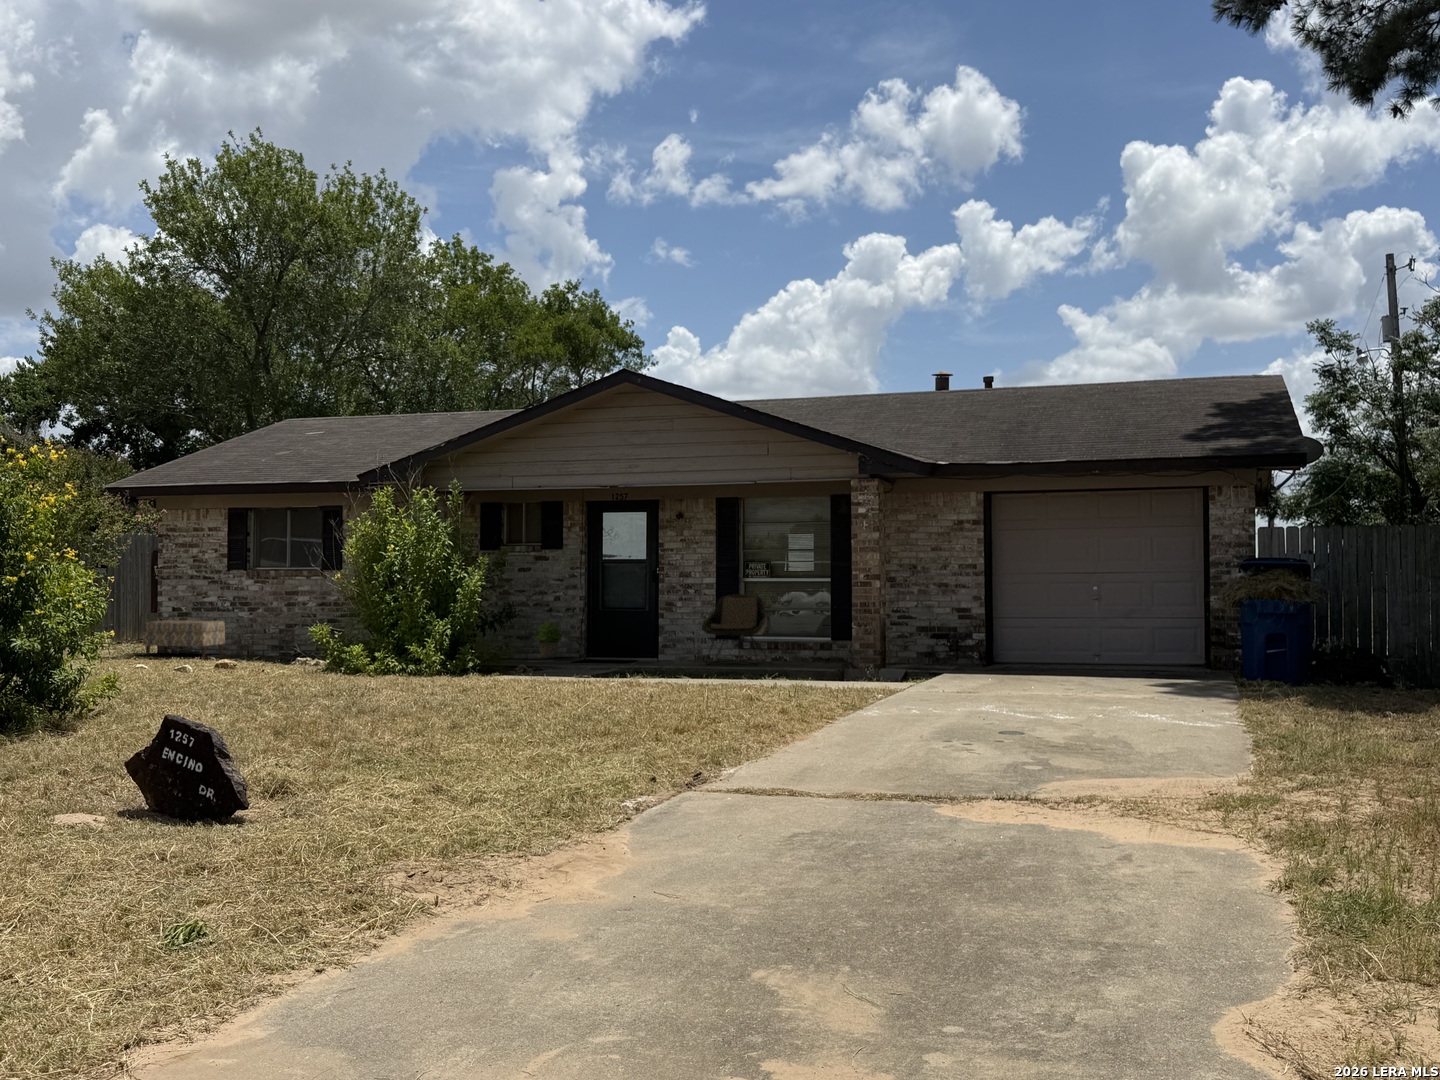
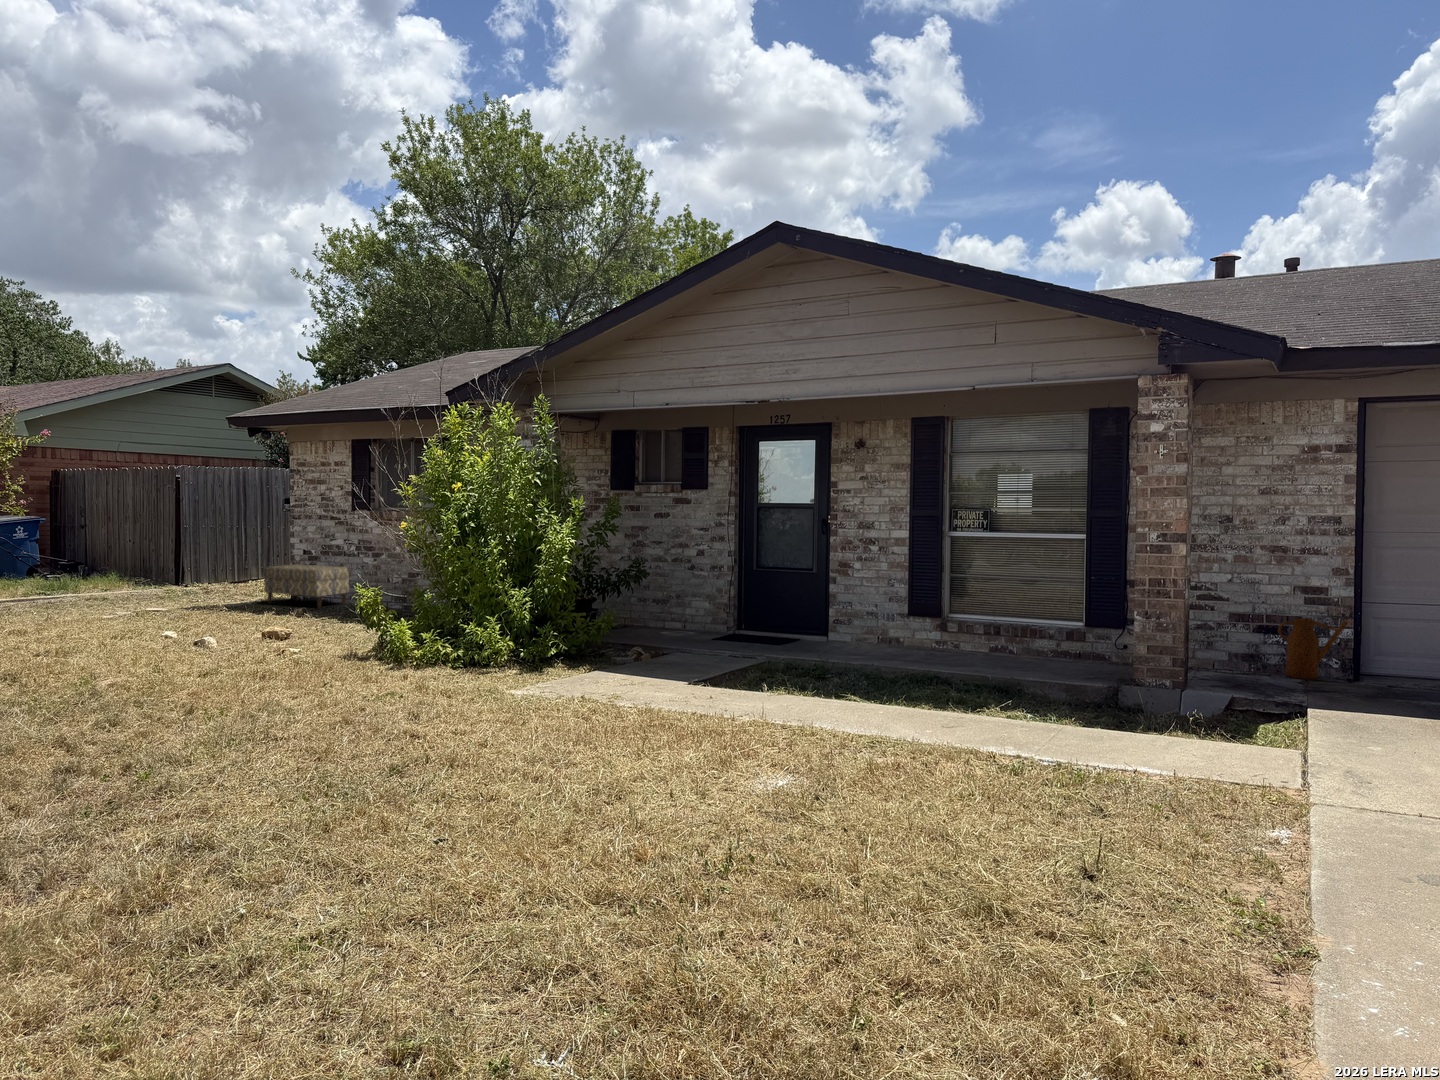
lounge chair: present [702,594,767,665] -> none [887,555,984,664]
potted plant: present [536,622,562,658] -> none [670,581,707,630]
watering can: none [943,627,979,664] -> present [1278,618,1348,679]

